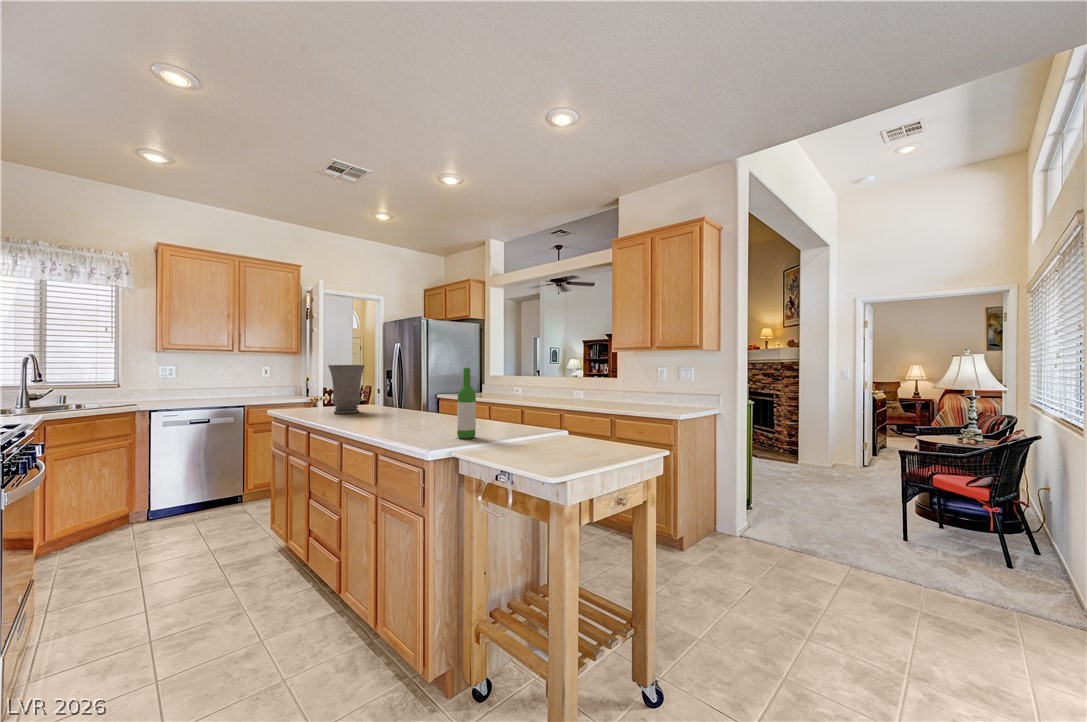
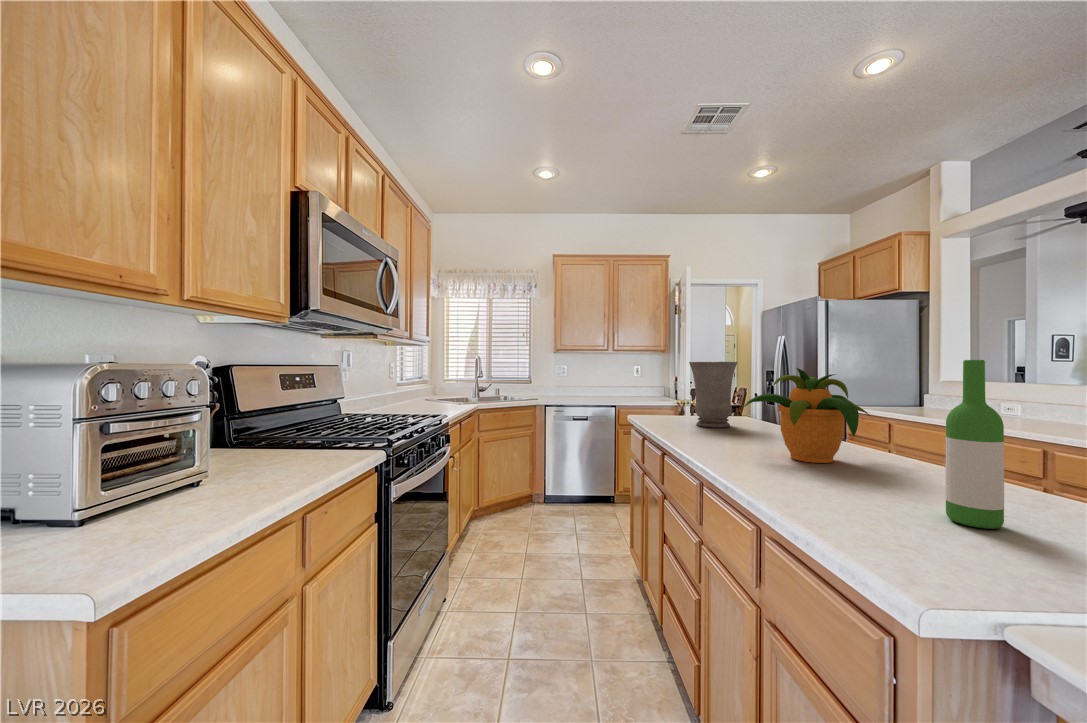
potted plant: none [368,371,439,425] -> present [743,368,870,463]

